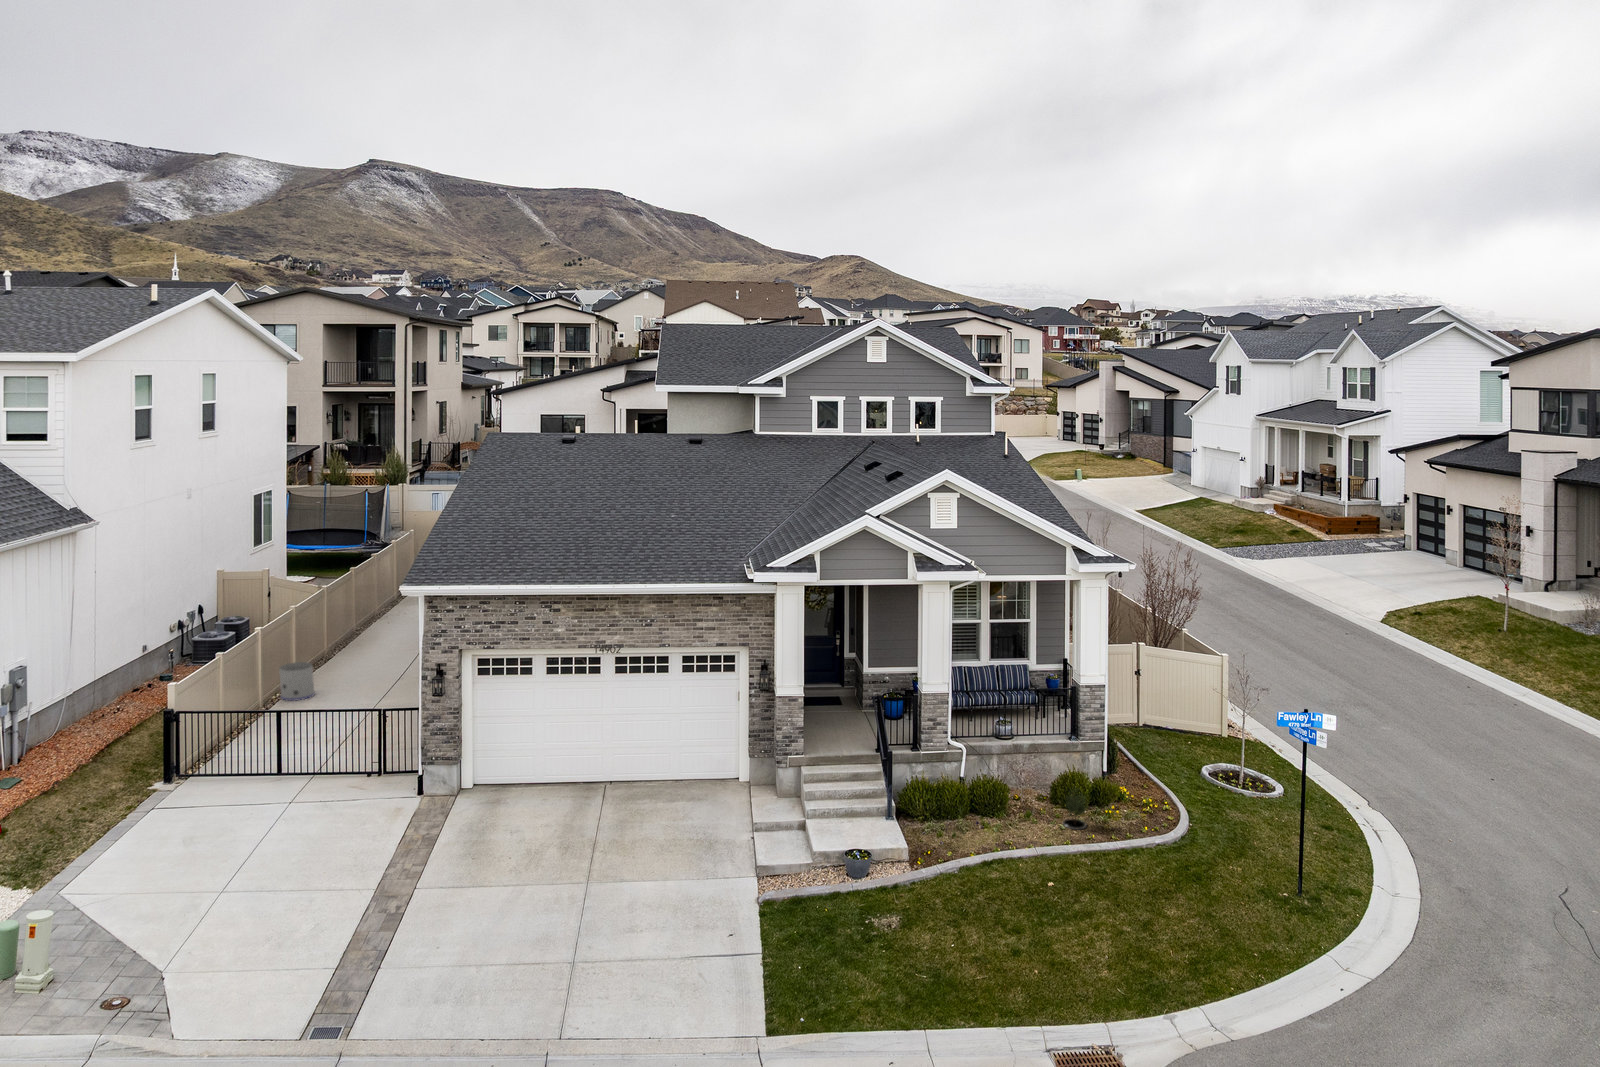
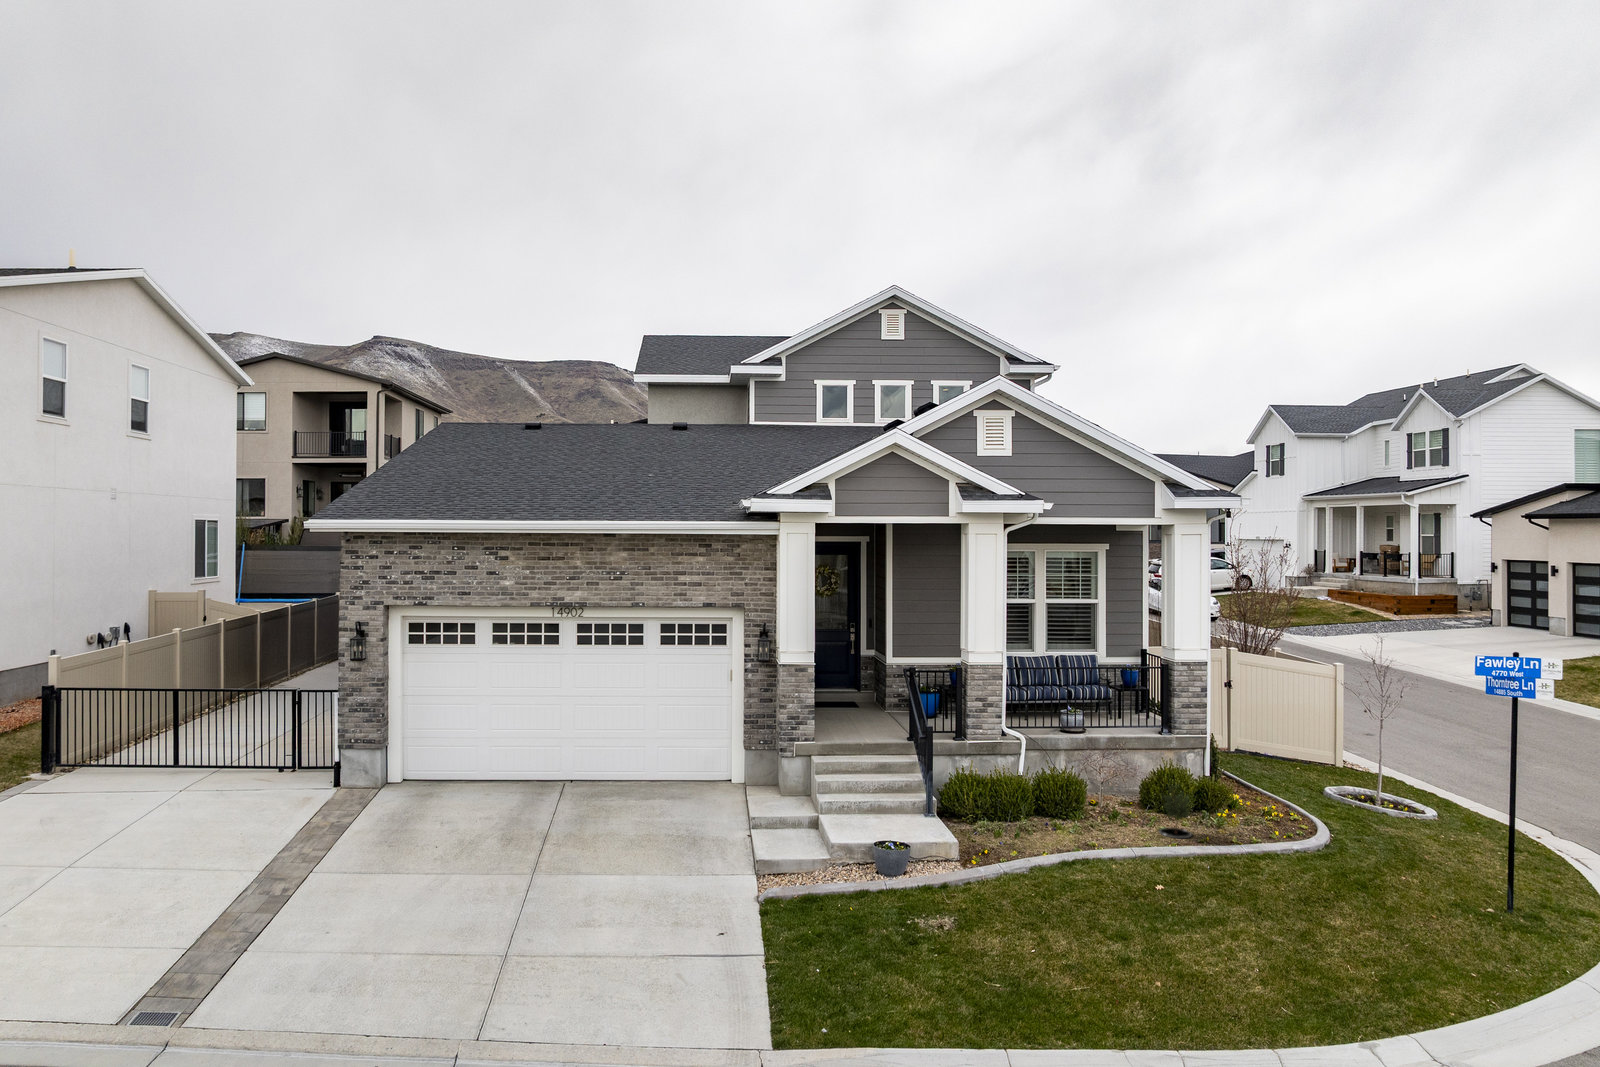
trash can: present [279,662,315,701] -> none [176,670,219,714]

